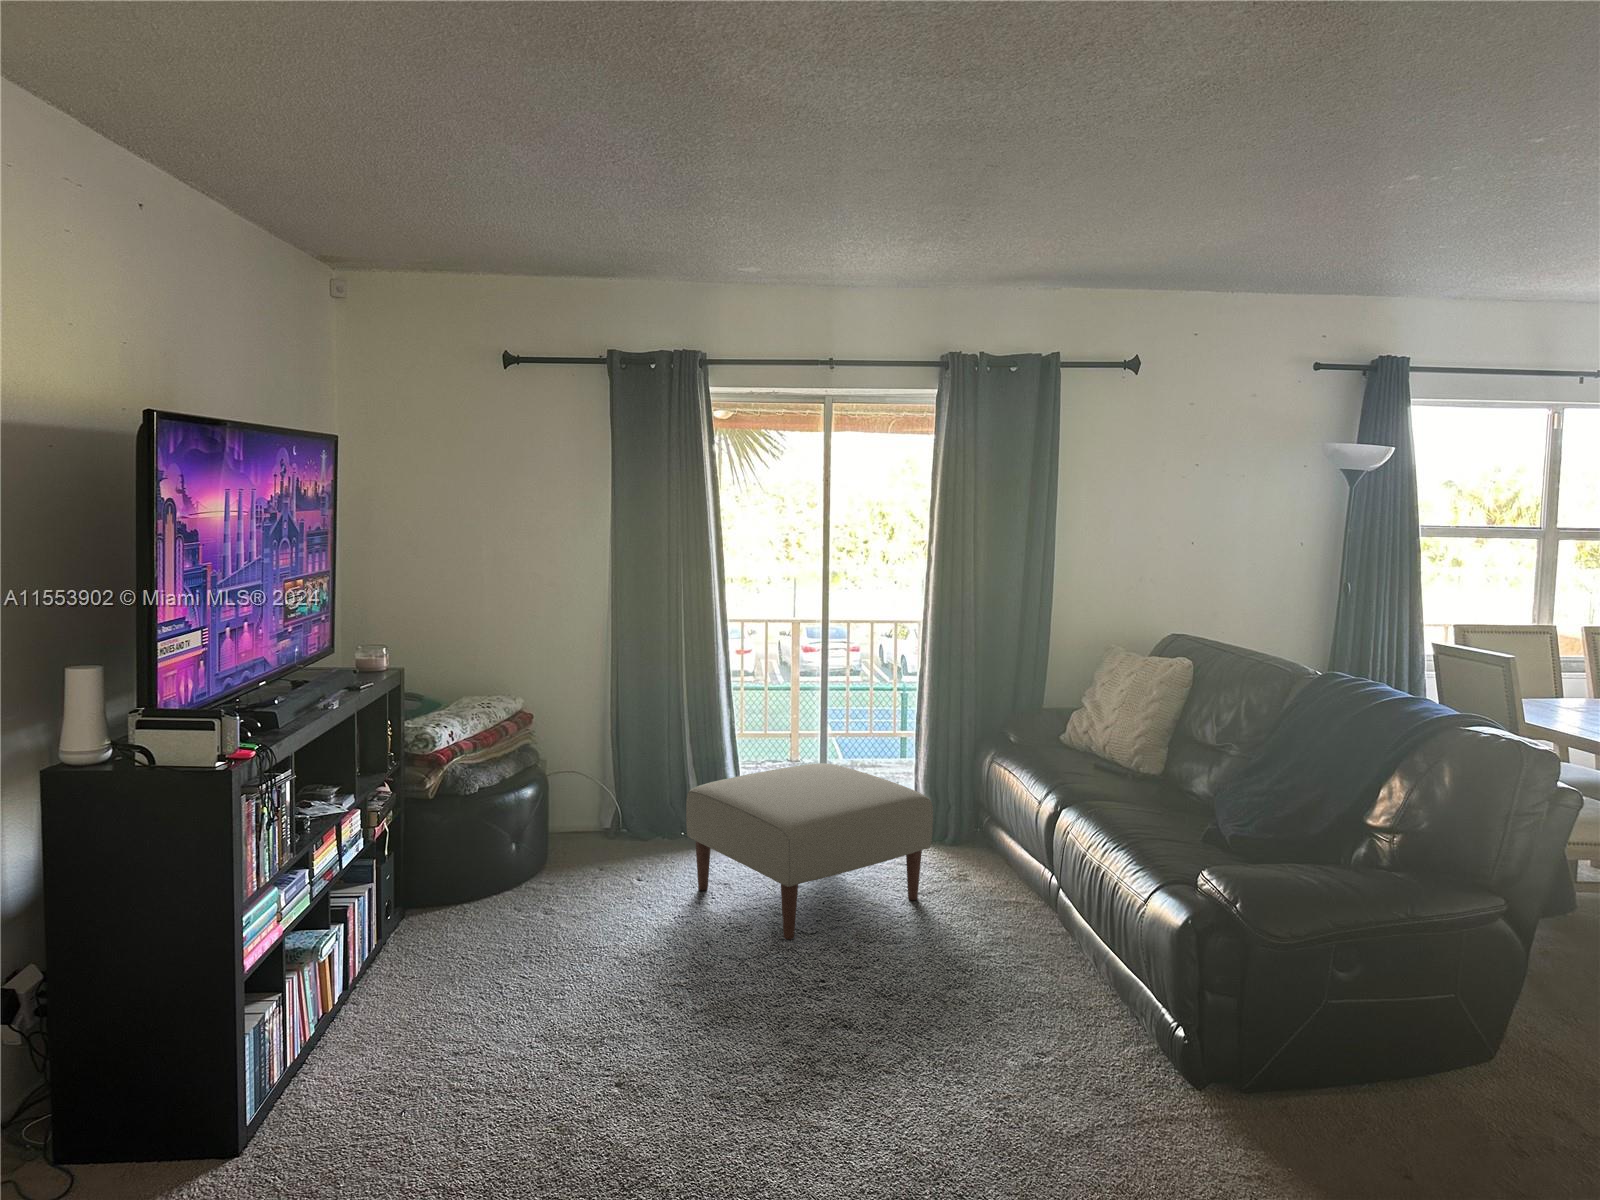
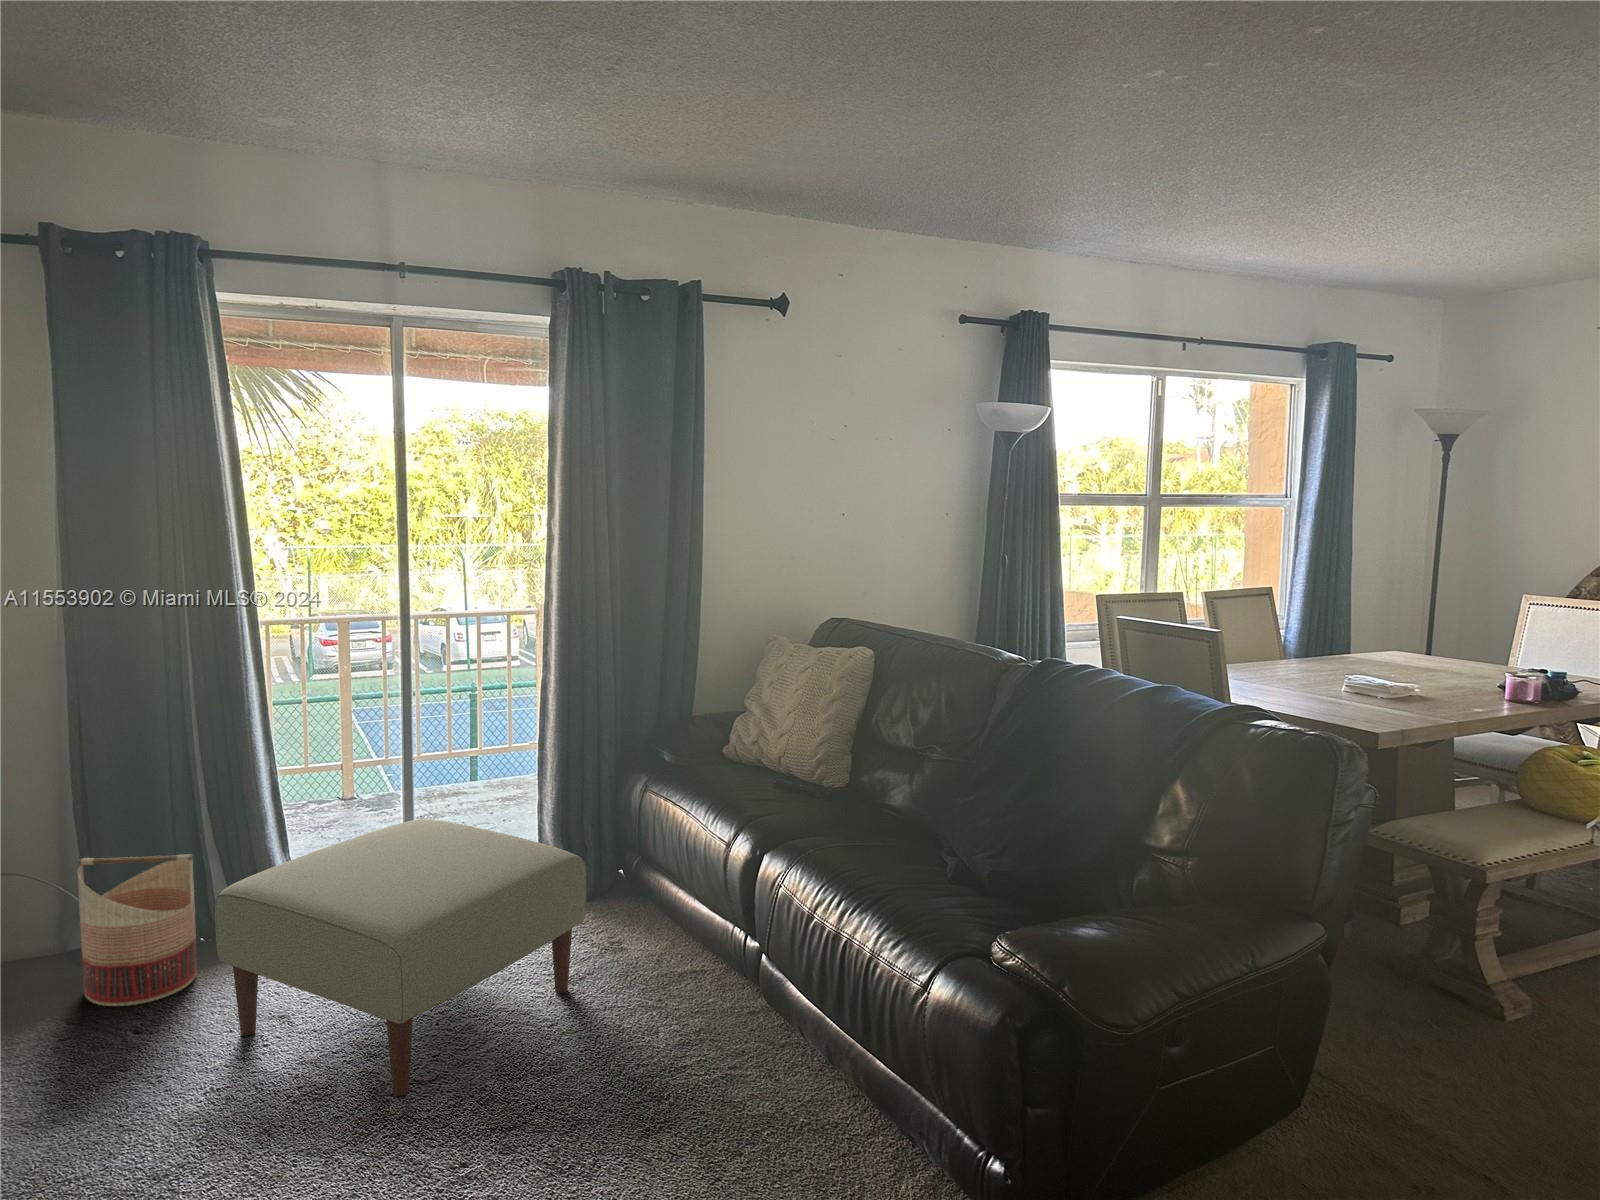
basket: none [614,764,679,863] -> present [78,855,197,1006]

